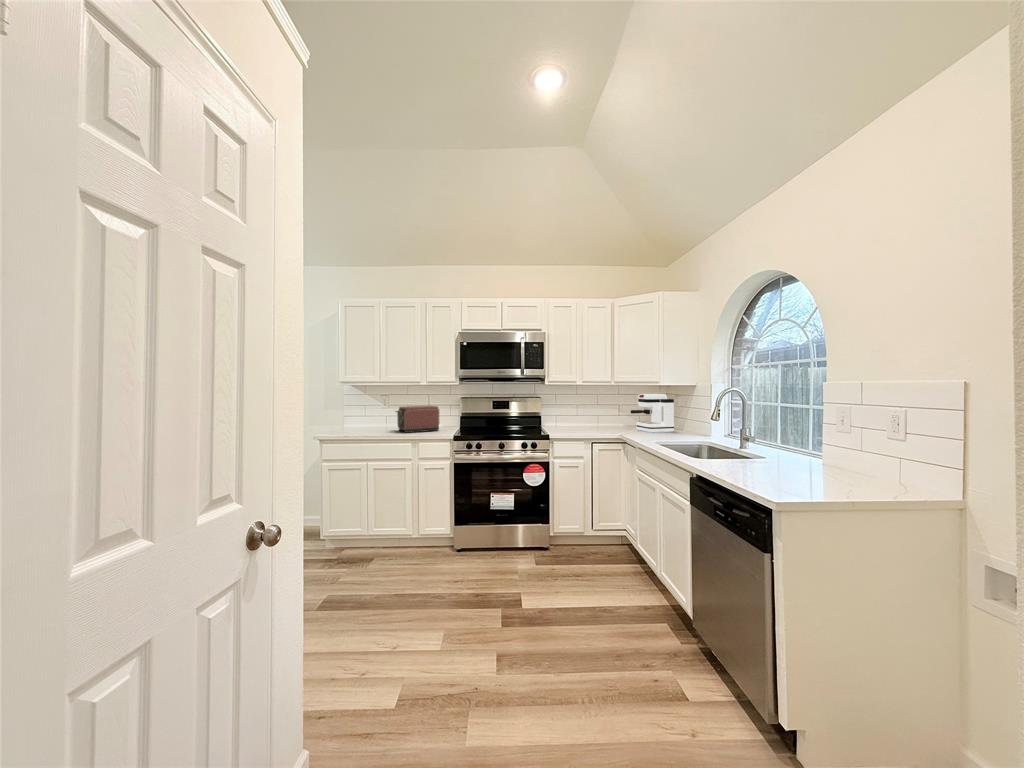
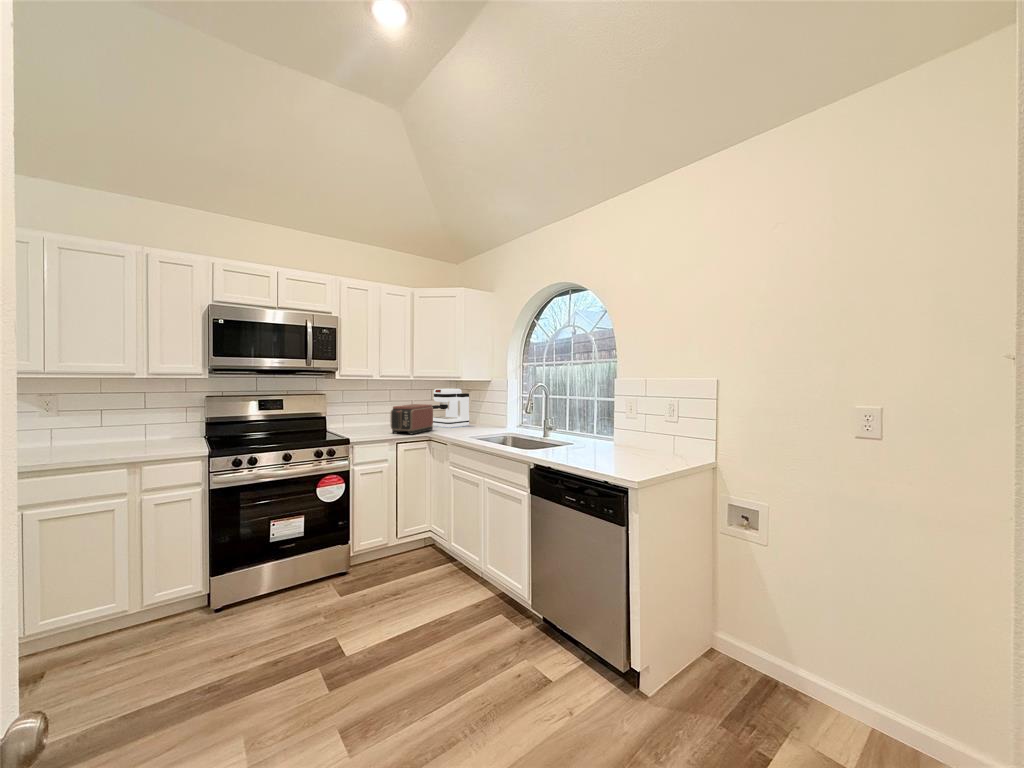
toaster: present [396,406,439,433] -> present [391,404,433,435]

